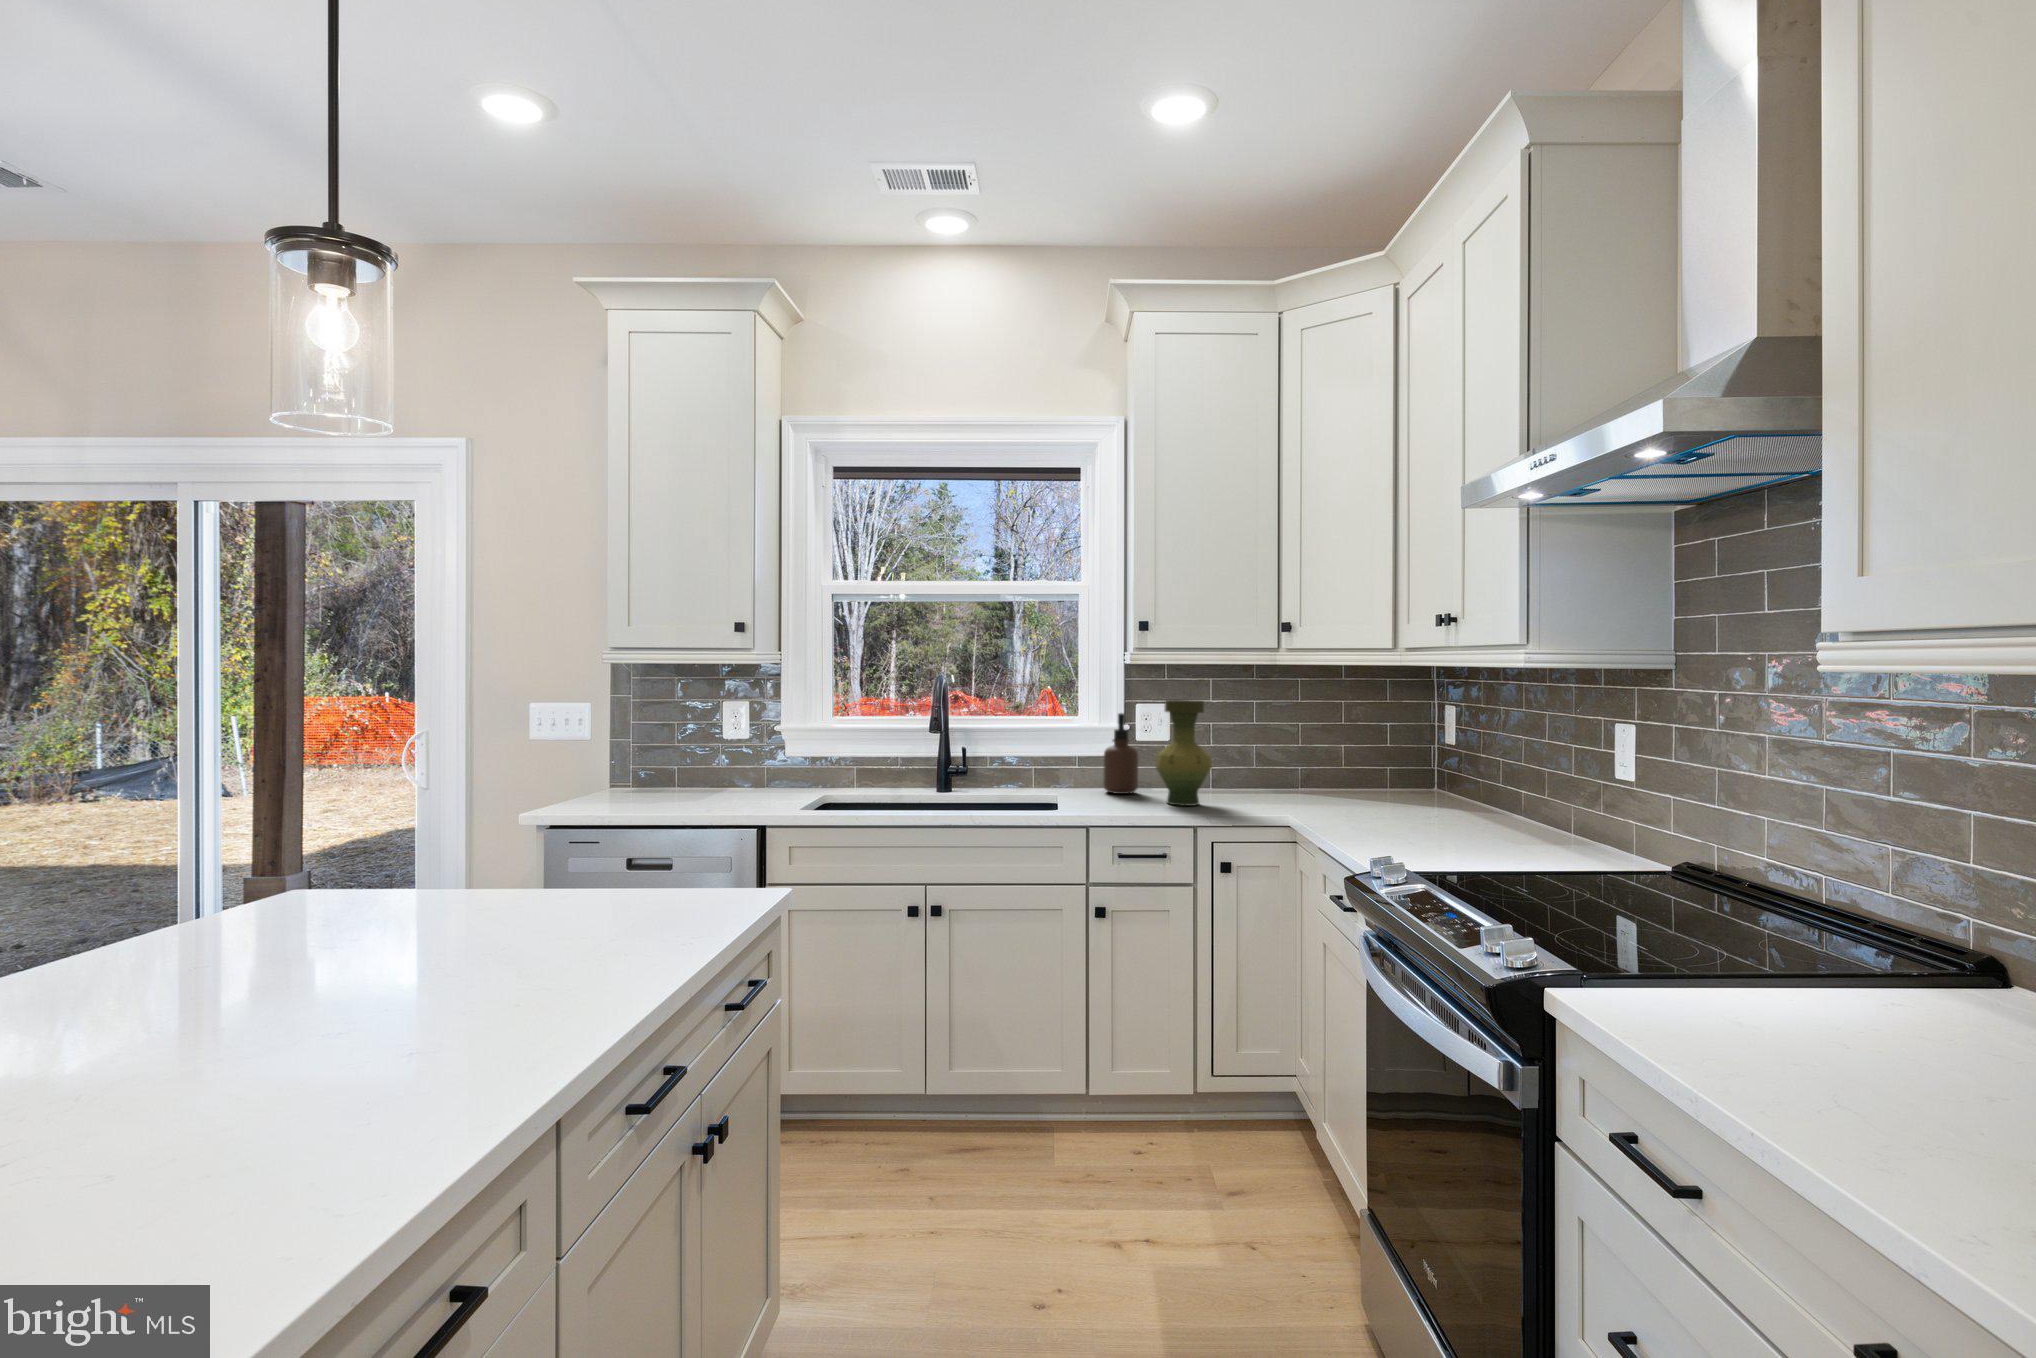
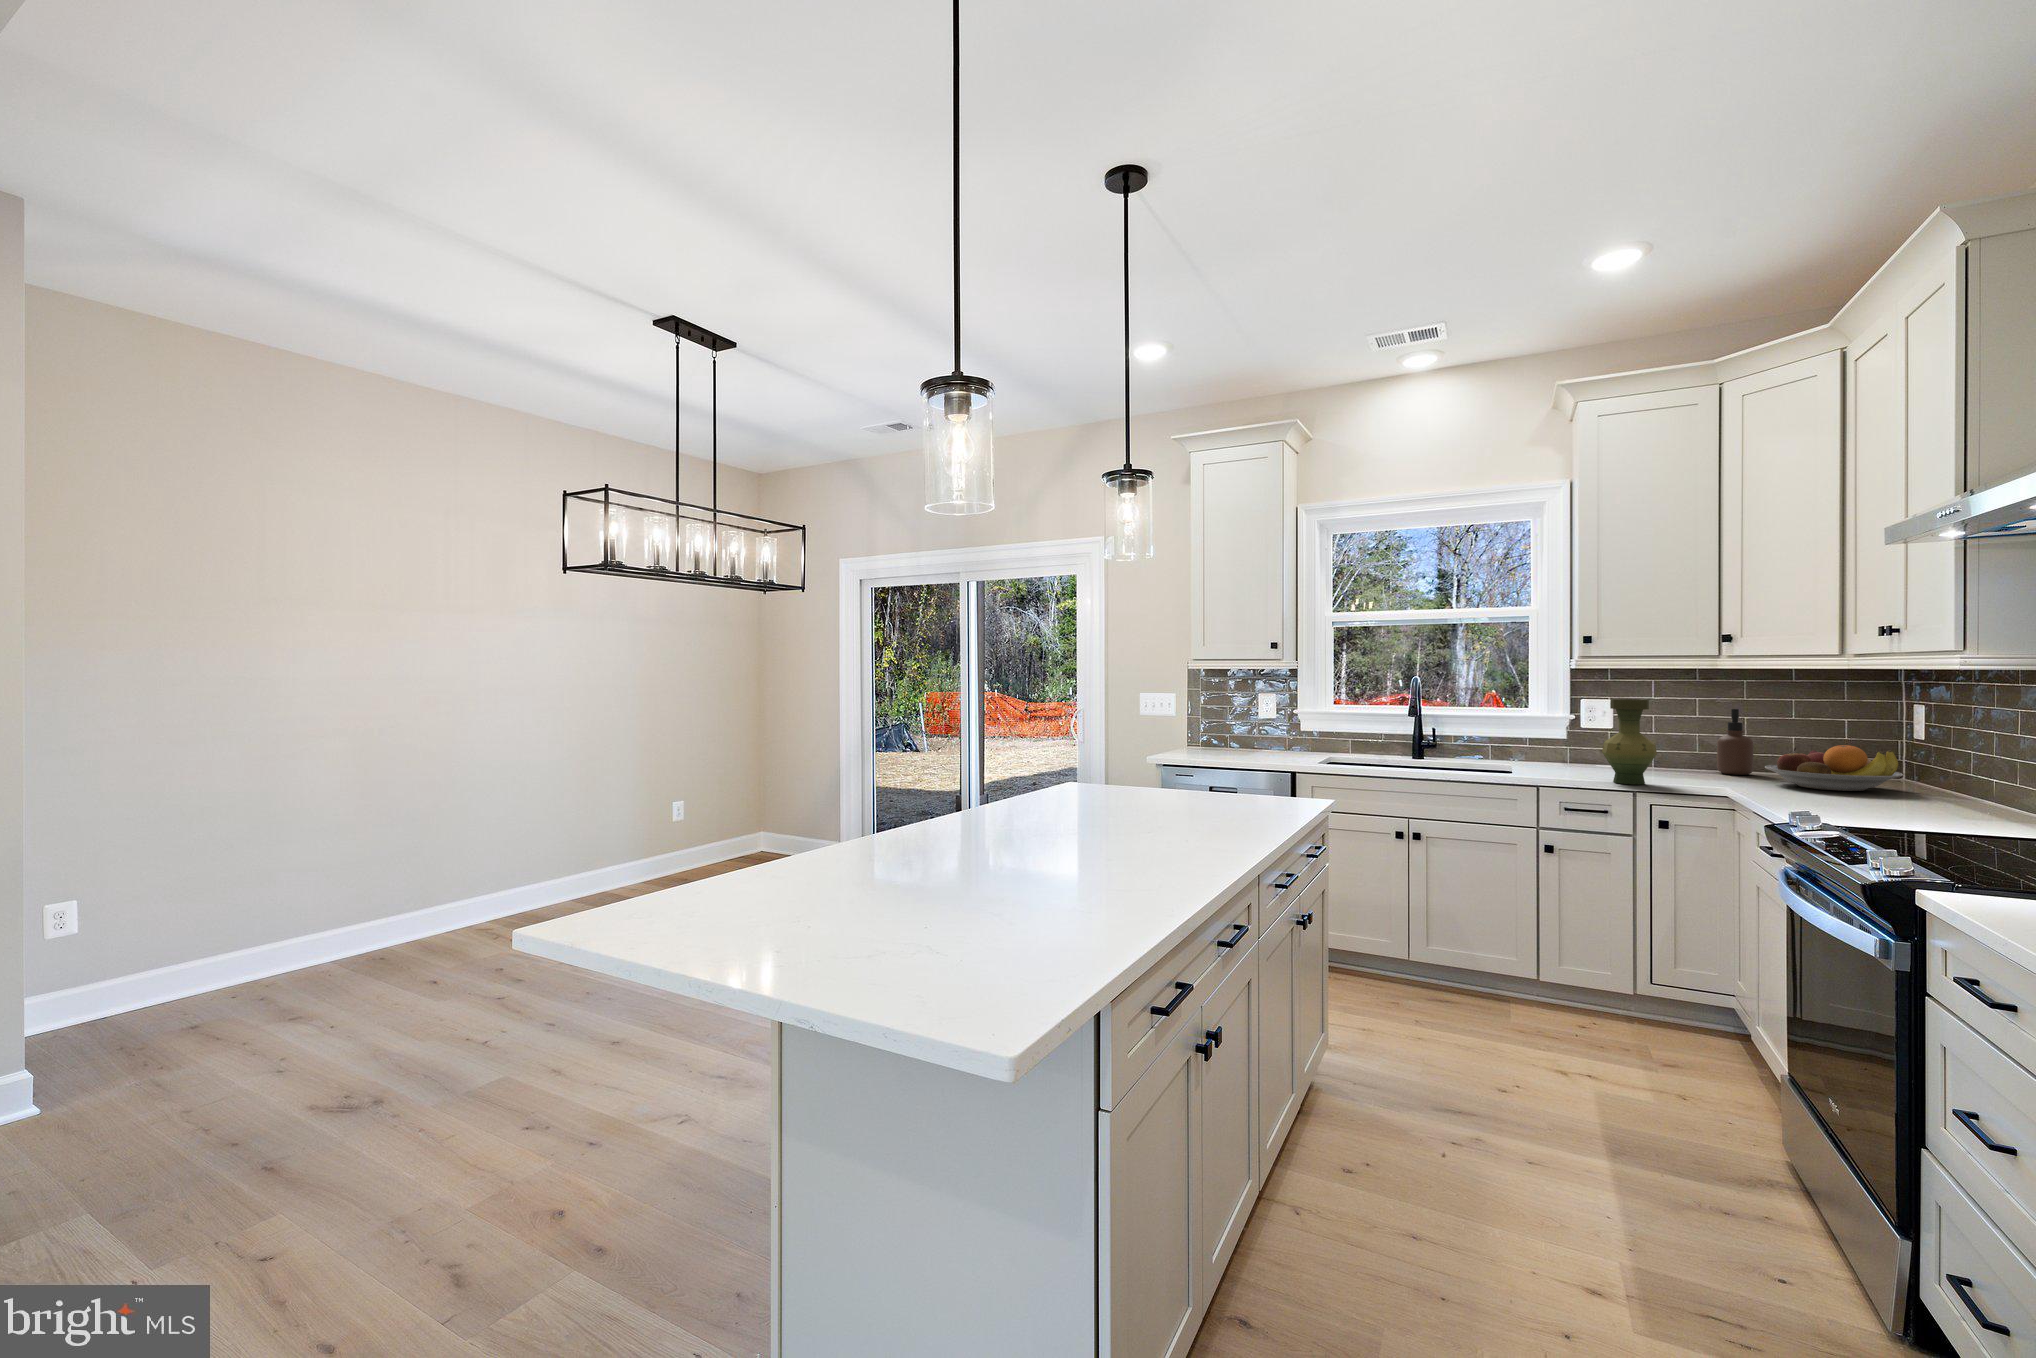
soap dispenser: present [1103,713,1138,794] -> present [1717,709,1753,775]
fruit bowl: none [1316,754,1442,806] -> present [1765,745,1903,791]

